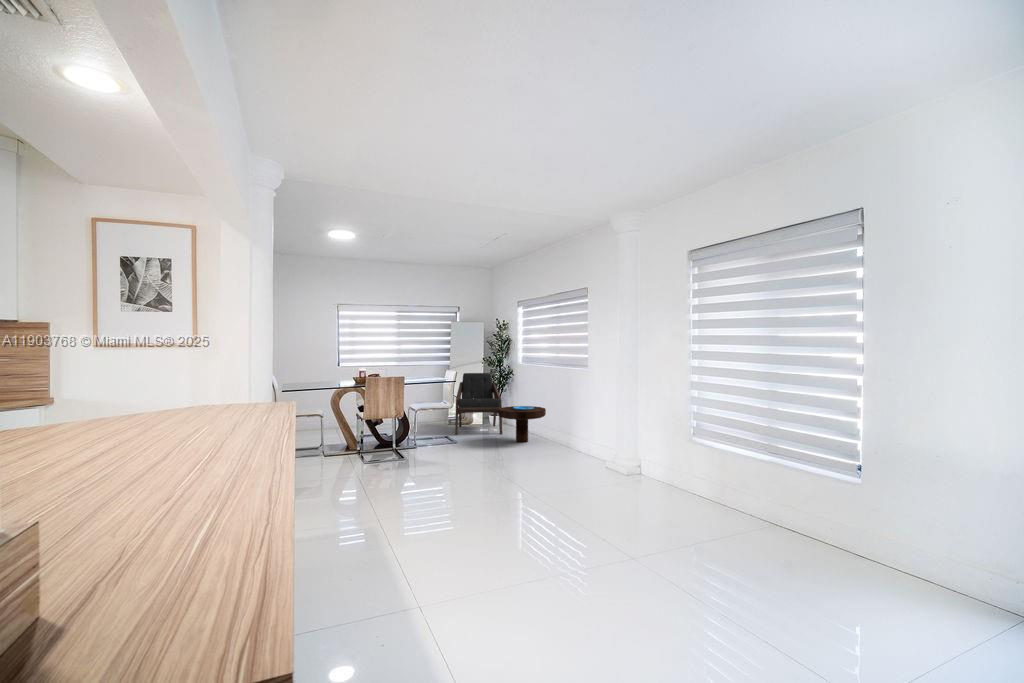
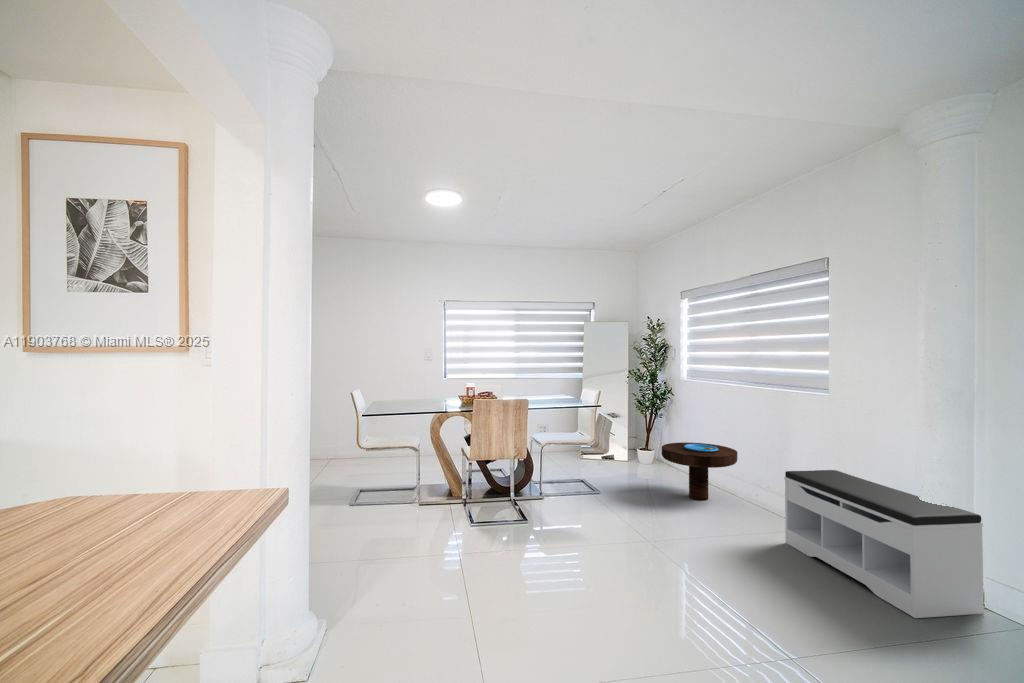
lounge chair: present [455,373,502,435] -> none [592,390,662,480]
bench: none [560,413,635,477] -> present [784,470,984,618]

